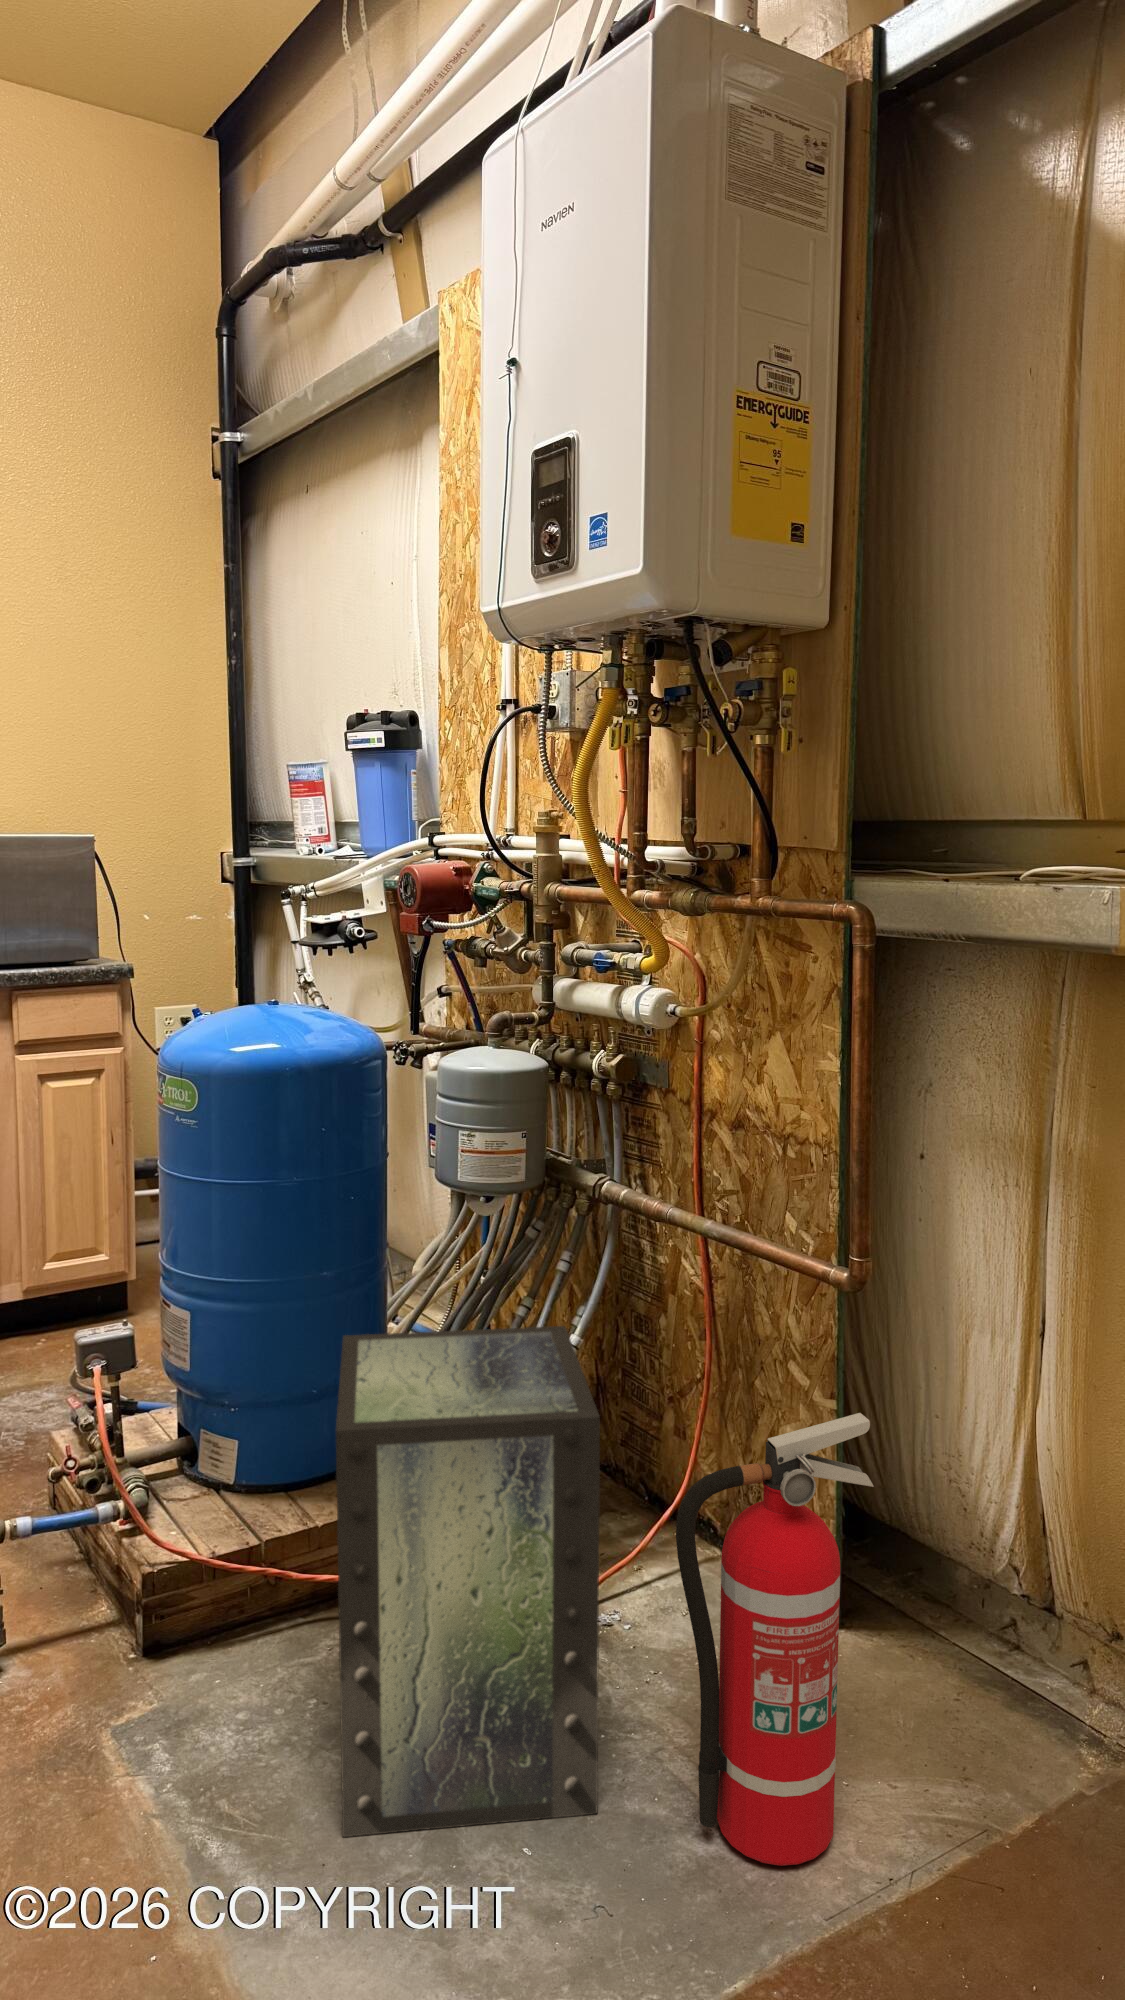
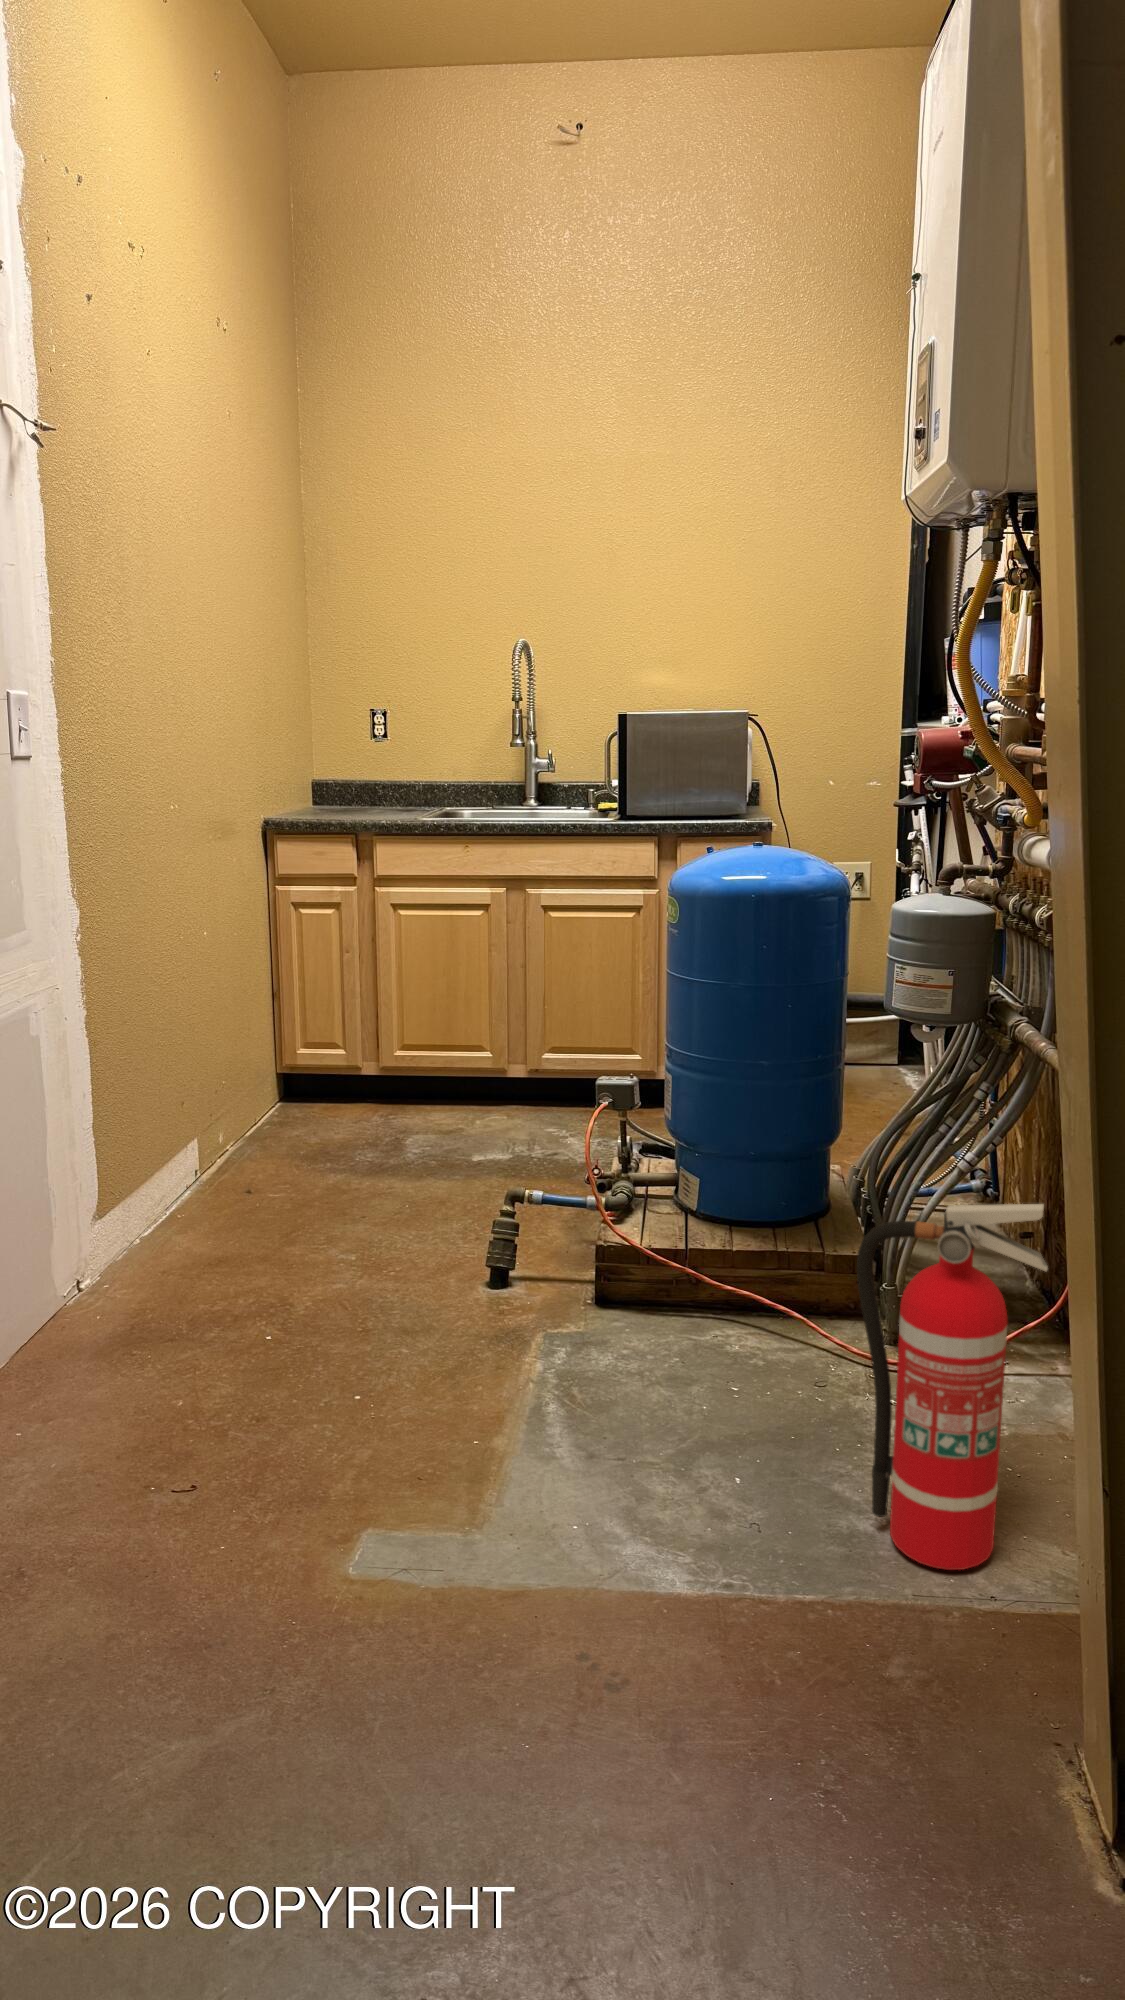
storage box: present [336,1326,600,1837] -> none [631,1087,889,1485]

